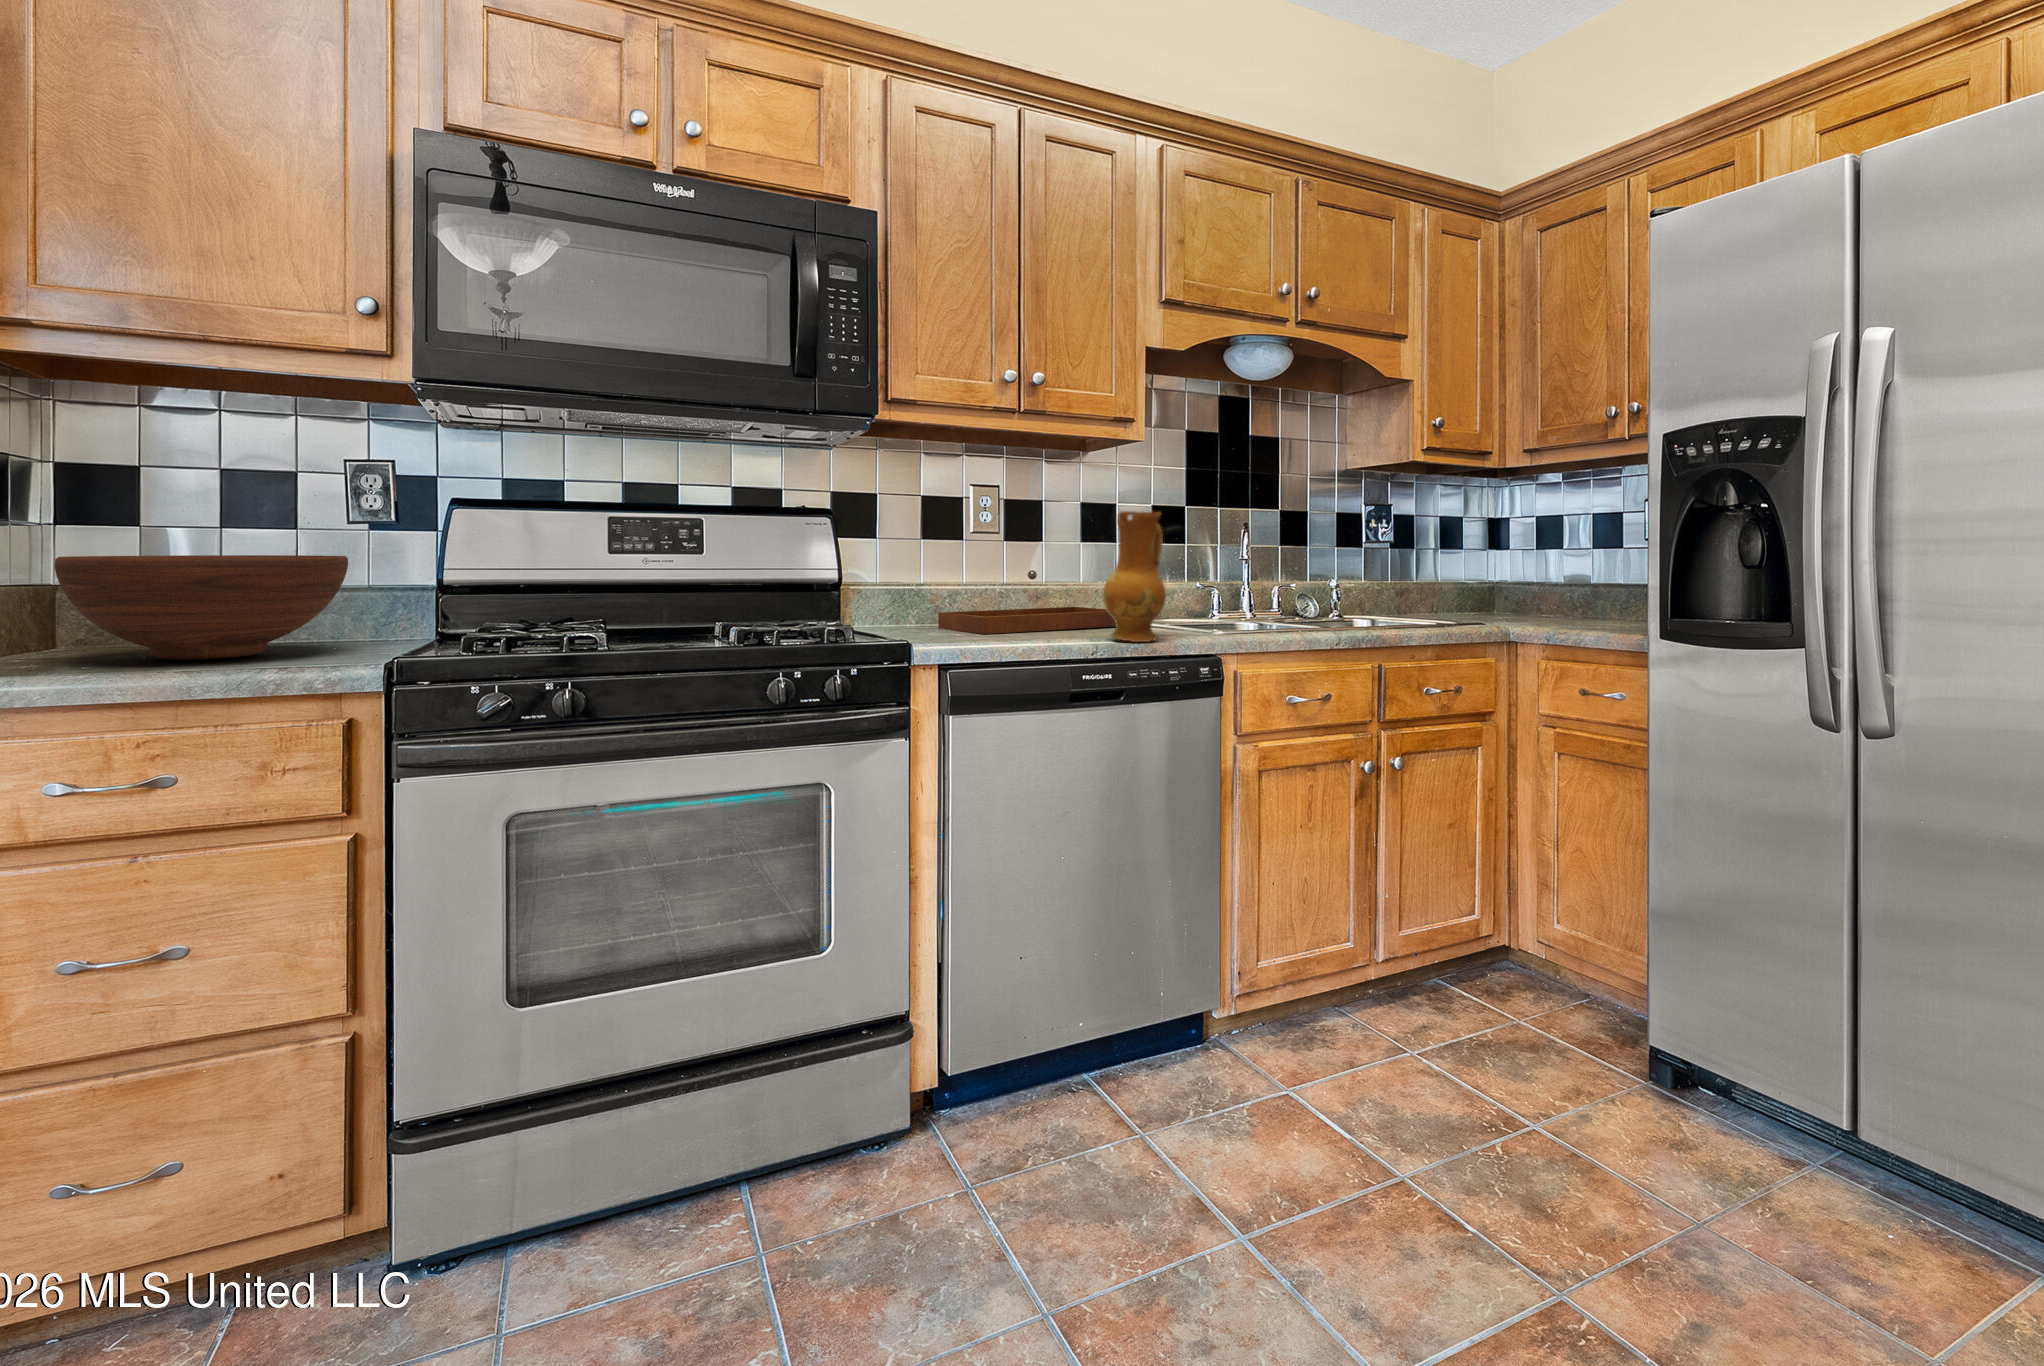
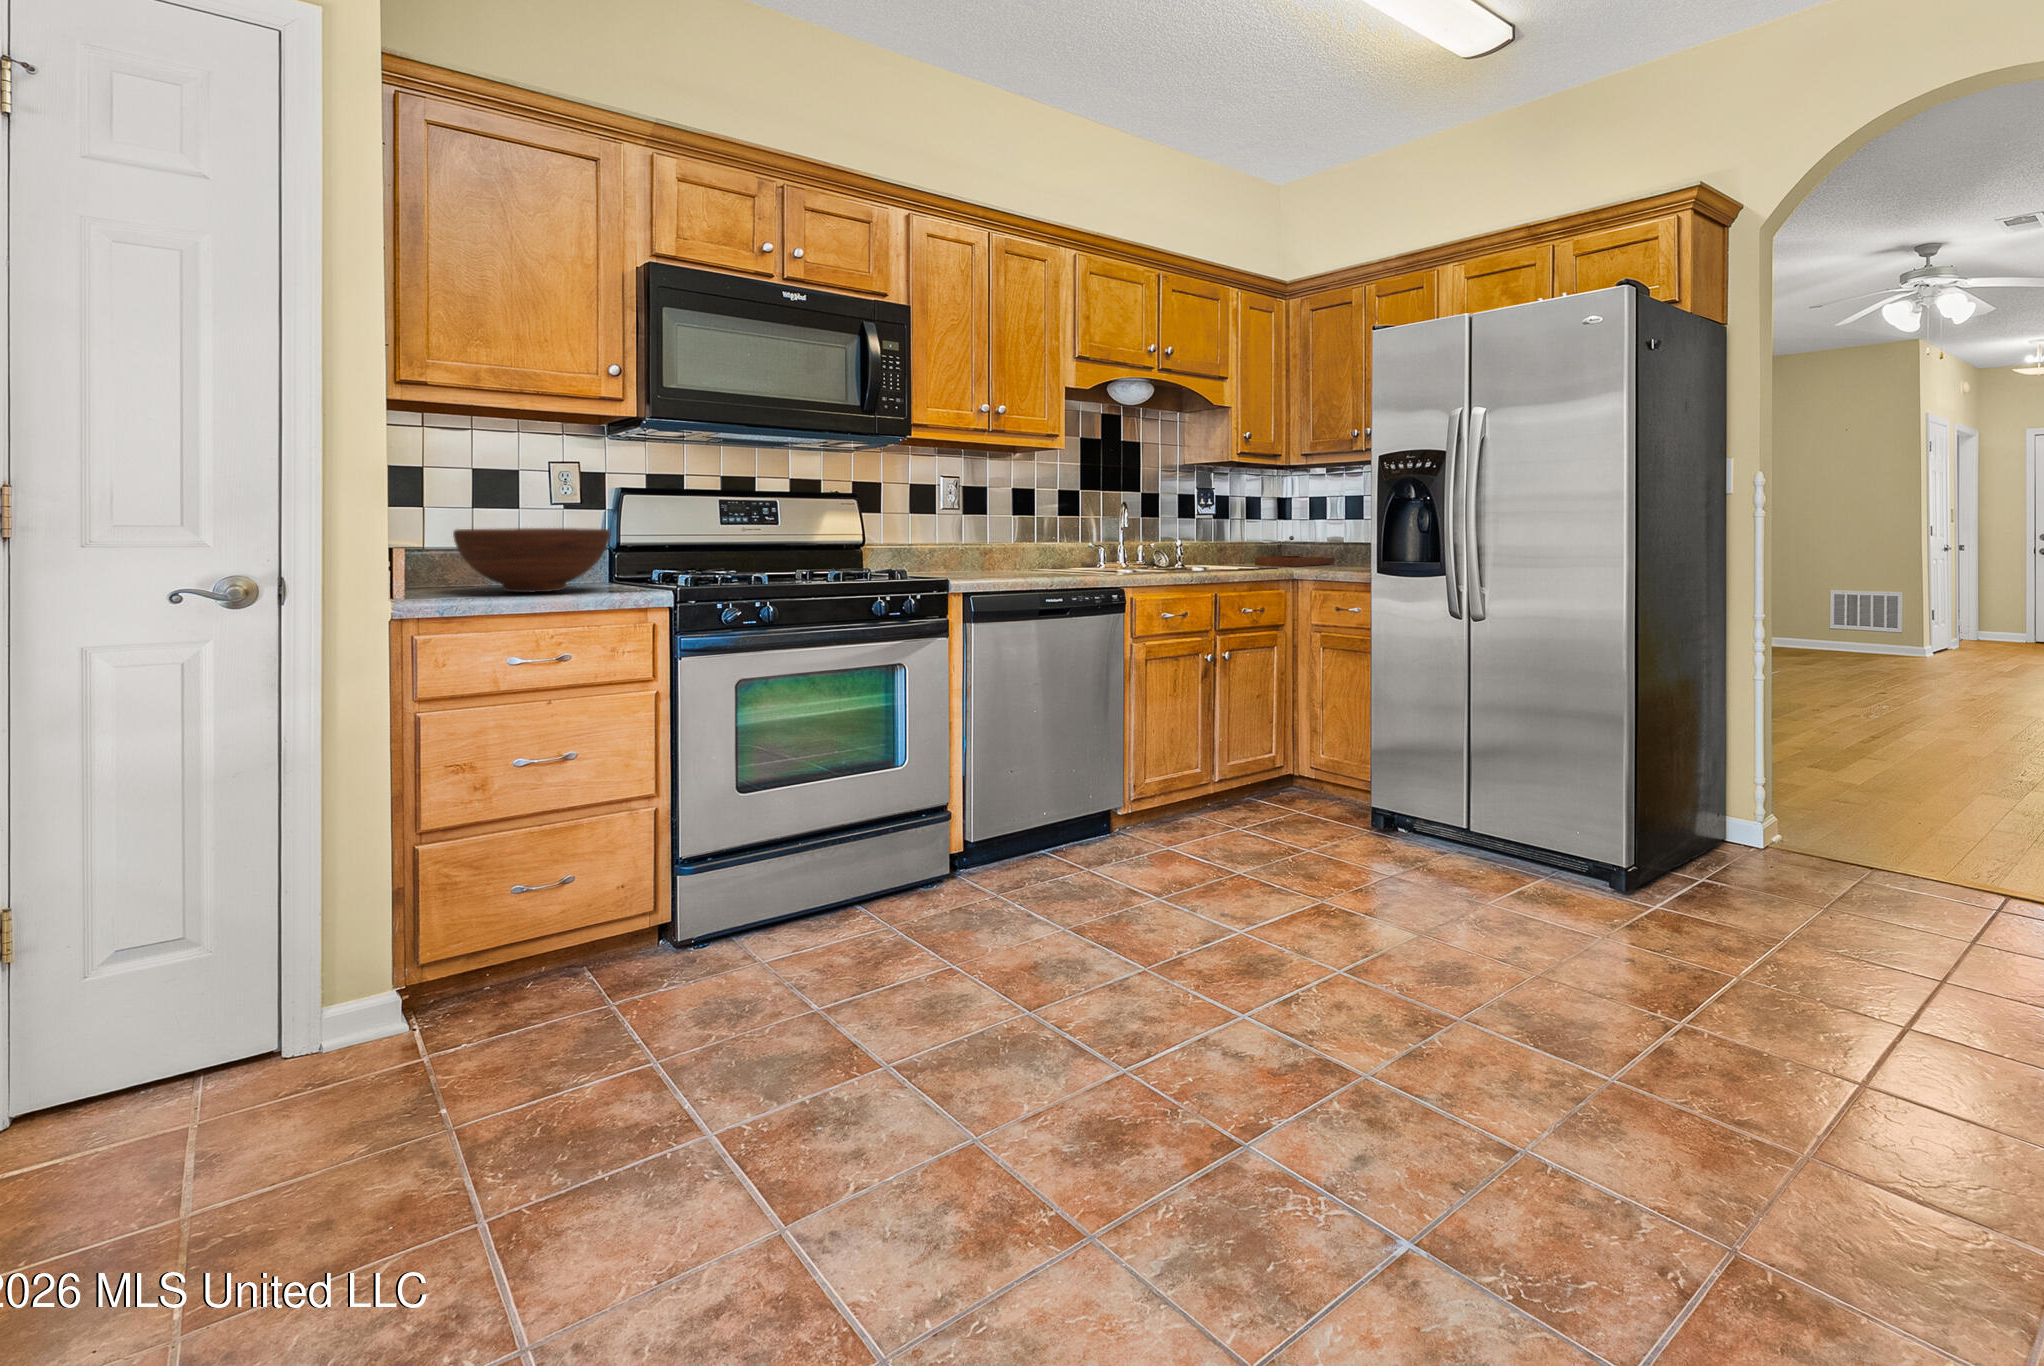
ceramic jug: present [1103,511,1166,642] -> none [1053,499,1092,581]
tray: present [938,570,1116,634] -> present [1255,536,1334,567]

